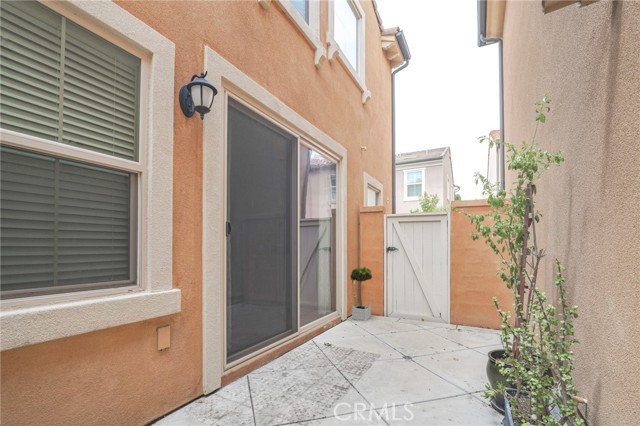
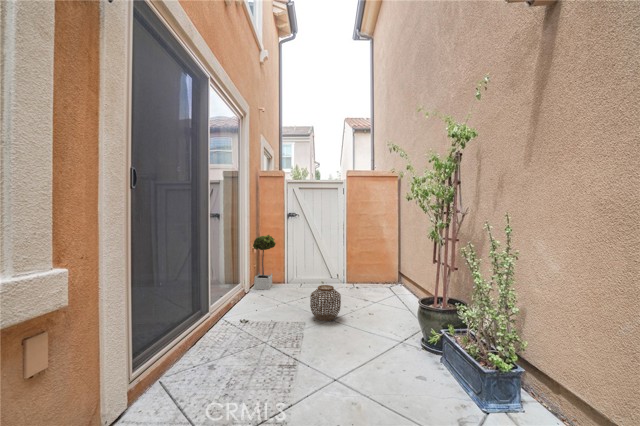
woven basket: none [387,322,418,359] -> present [310,285,341,321]

